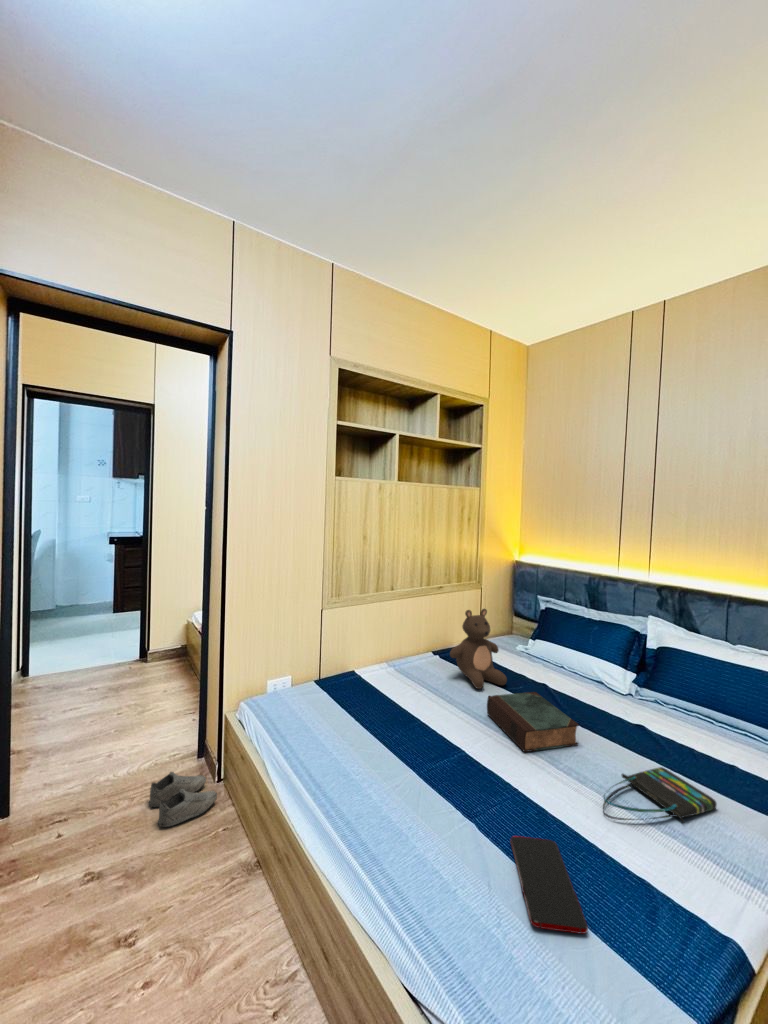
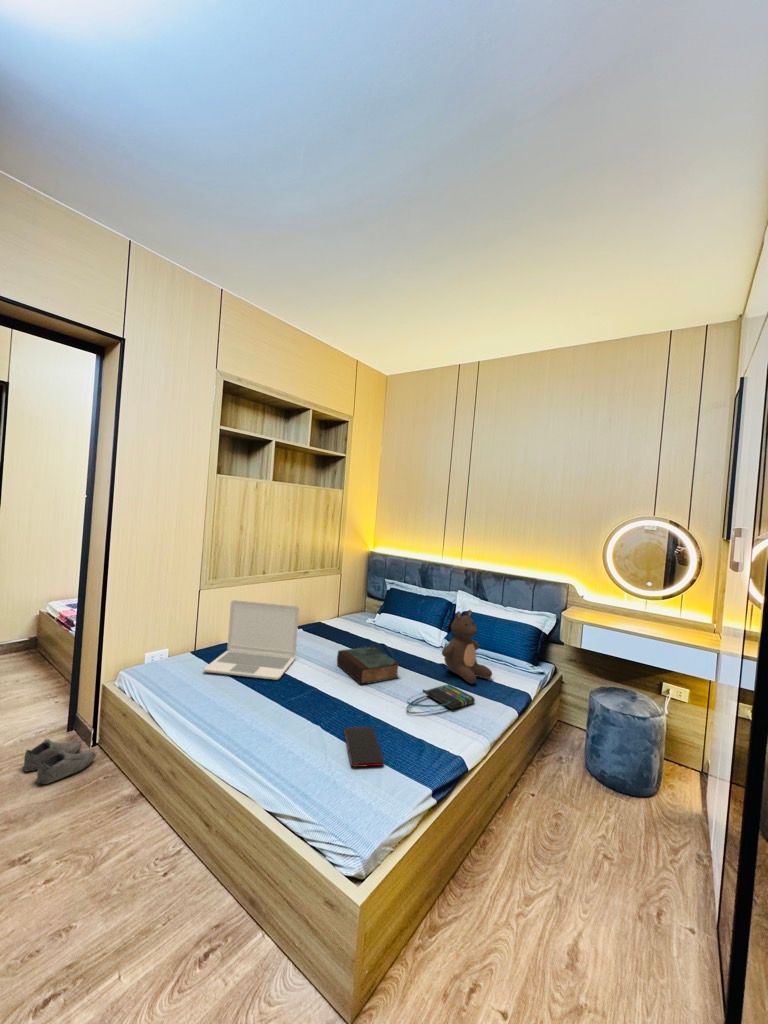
teddy bear: present [450,609,507,689] -> present [442,610,492,684]
laptop: none [325,624,435,733] -> present [204,600,299,680]

